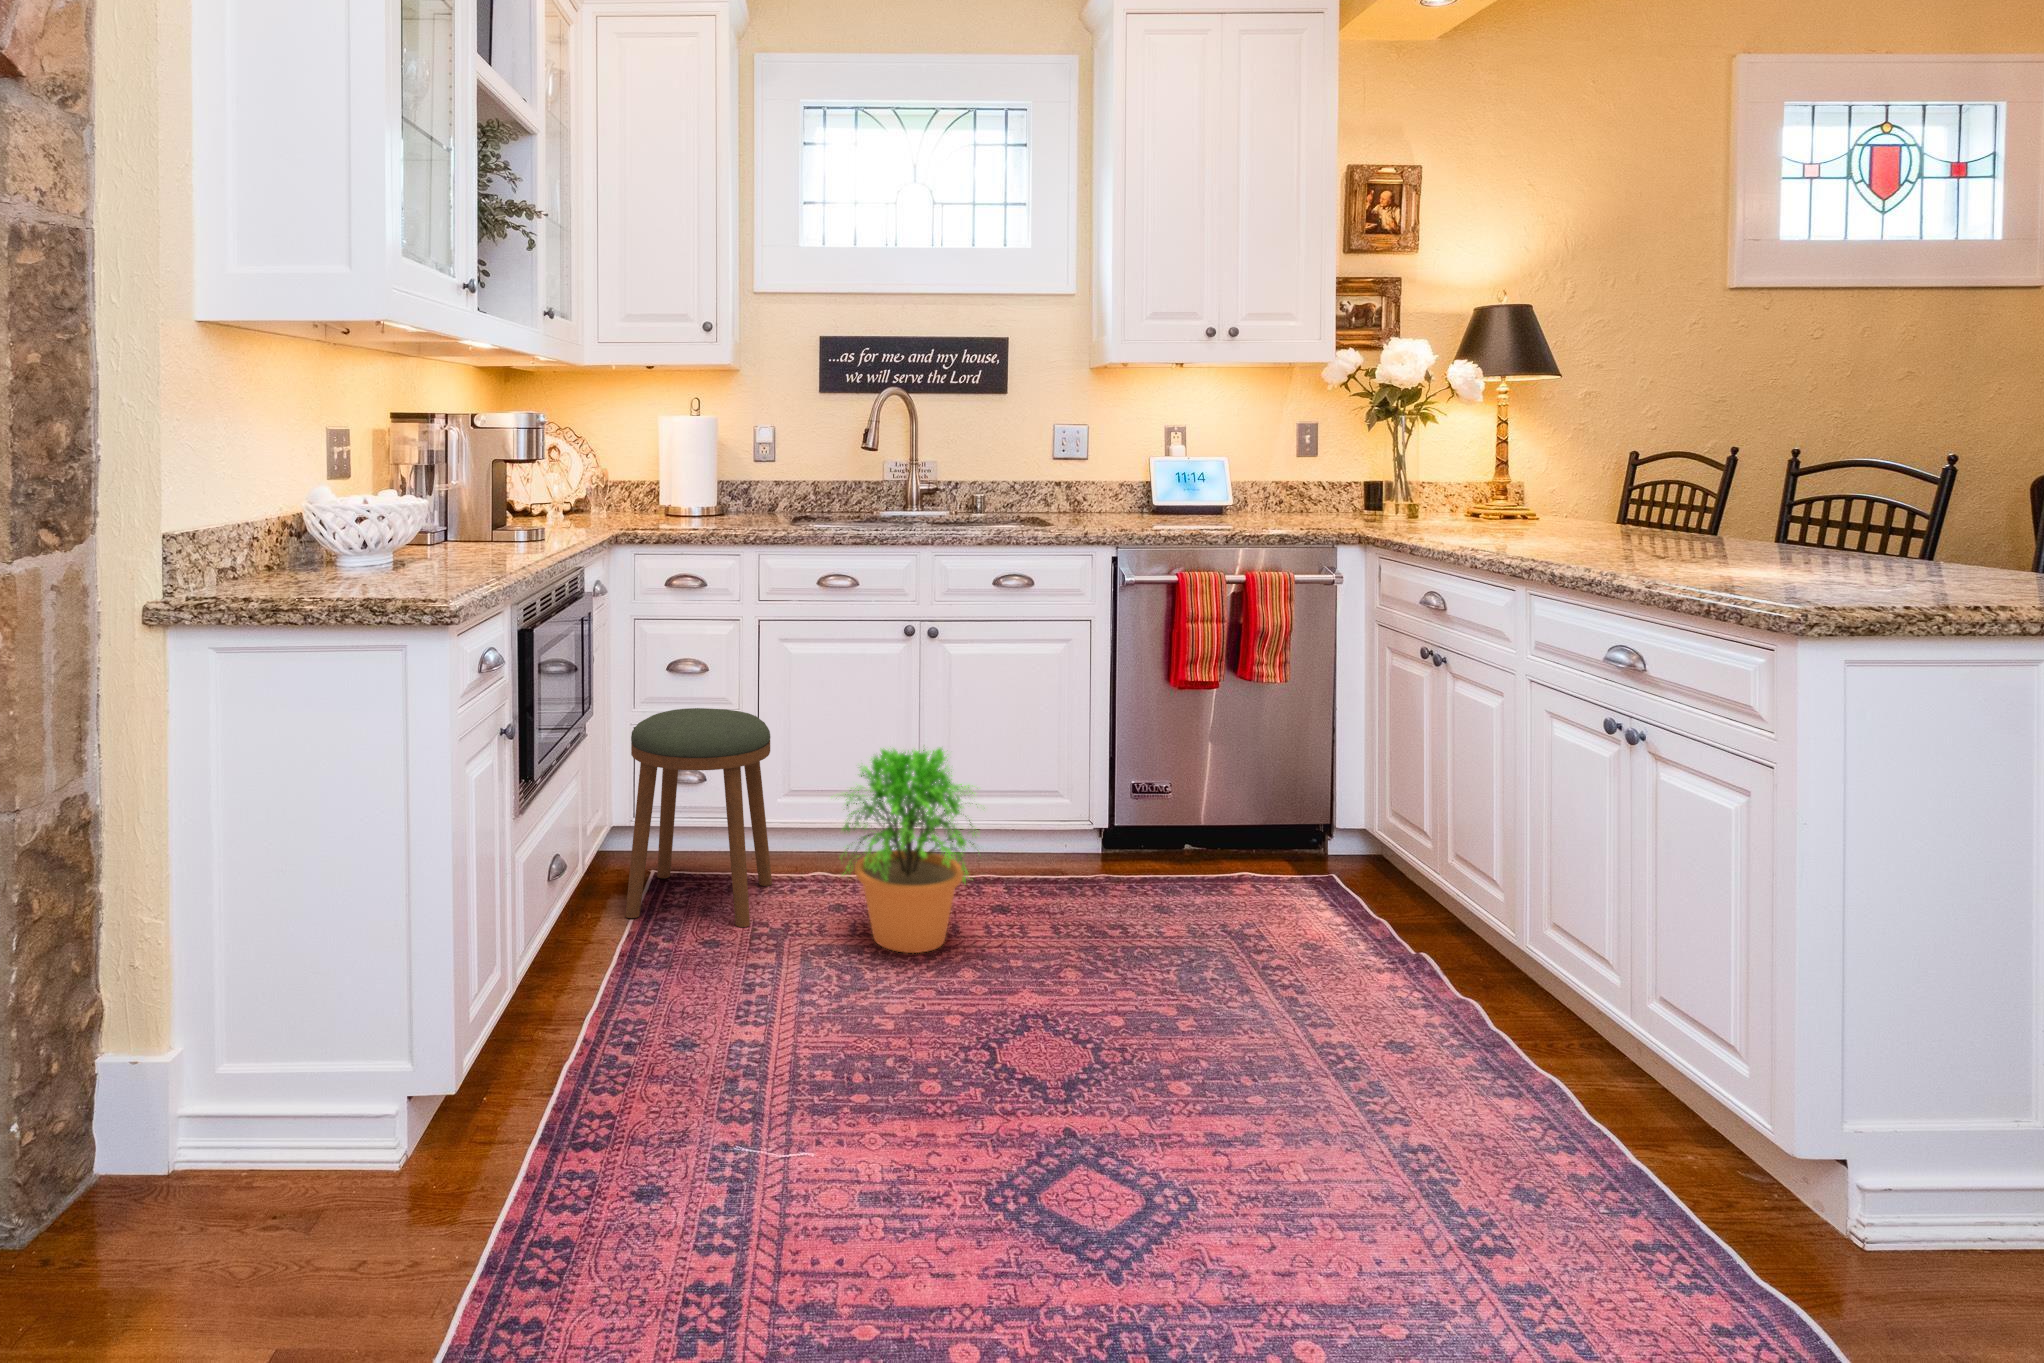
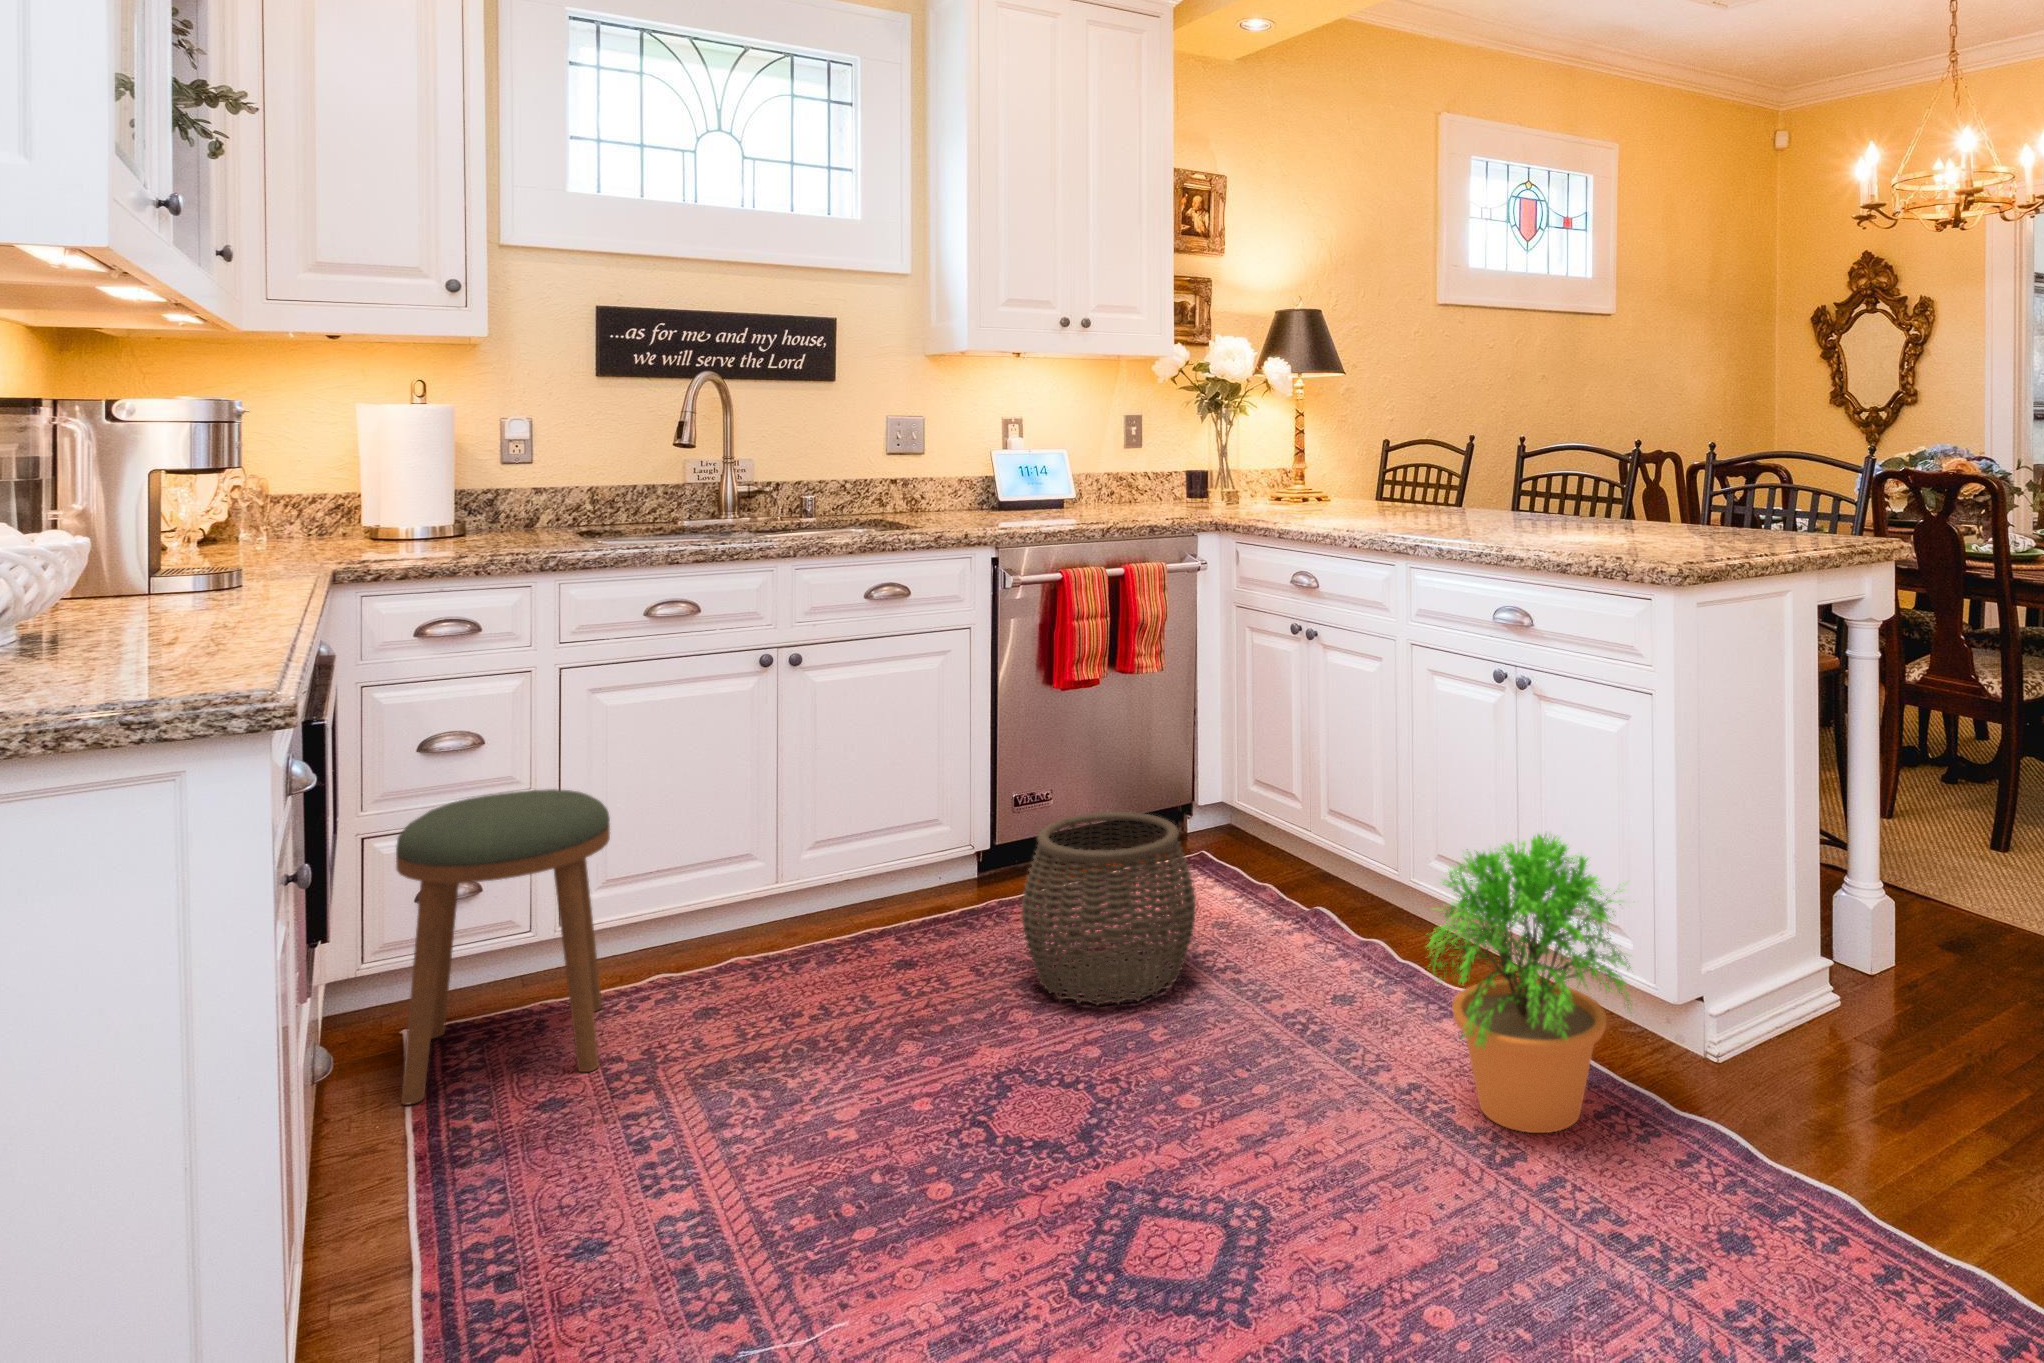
potted plant: present [842,748,979,953] -> present [1428,834,1631,1133]
woven basket: none [1088,806,1260,990] -> present [1022,812,1196,1005]

